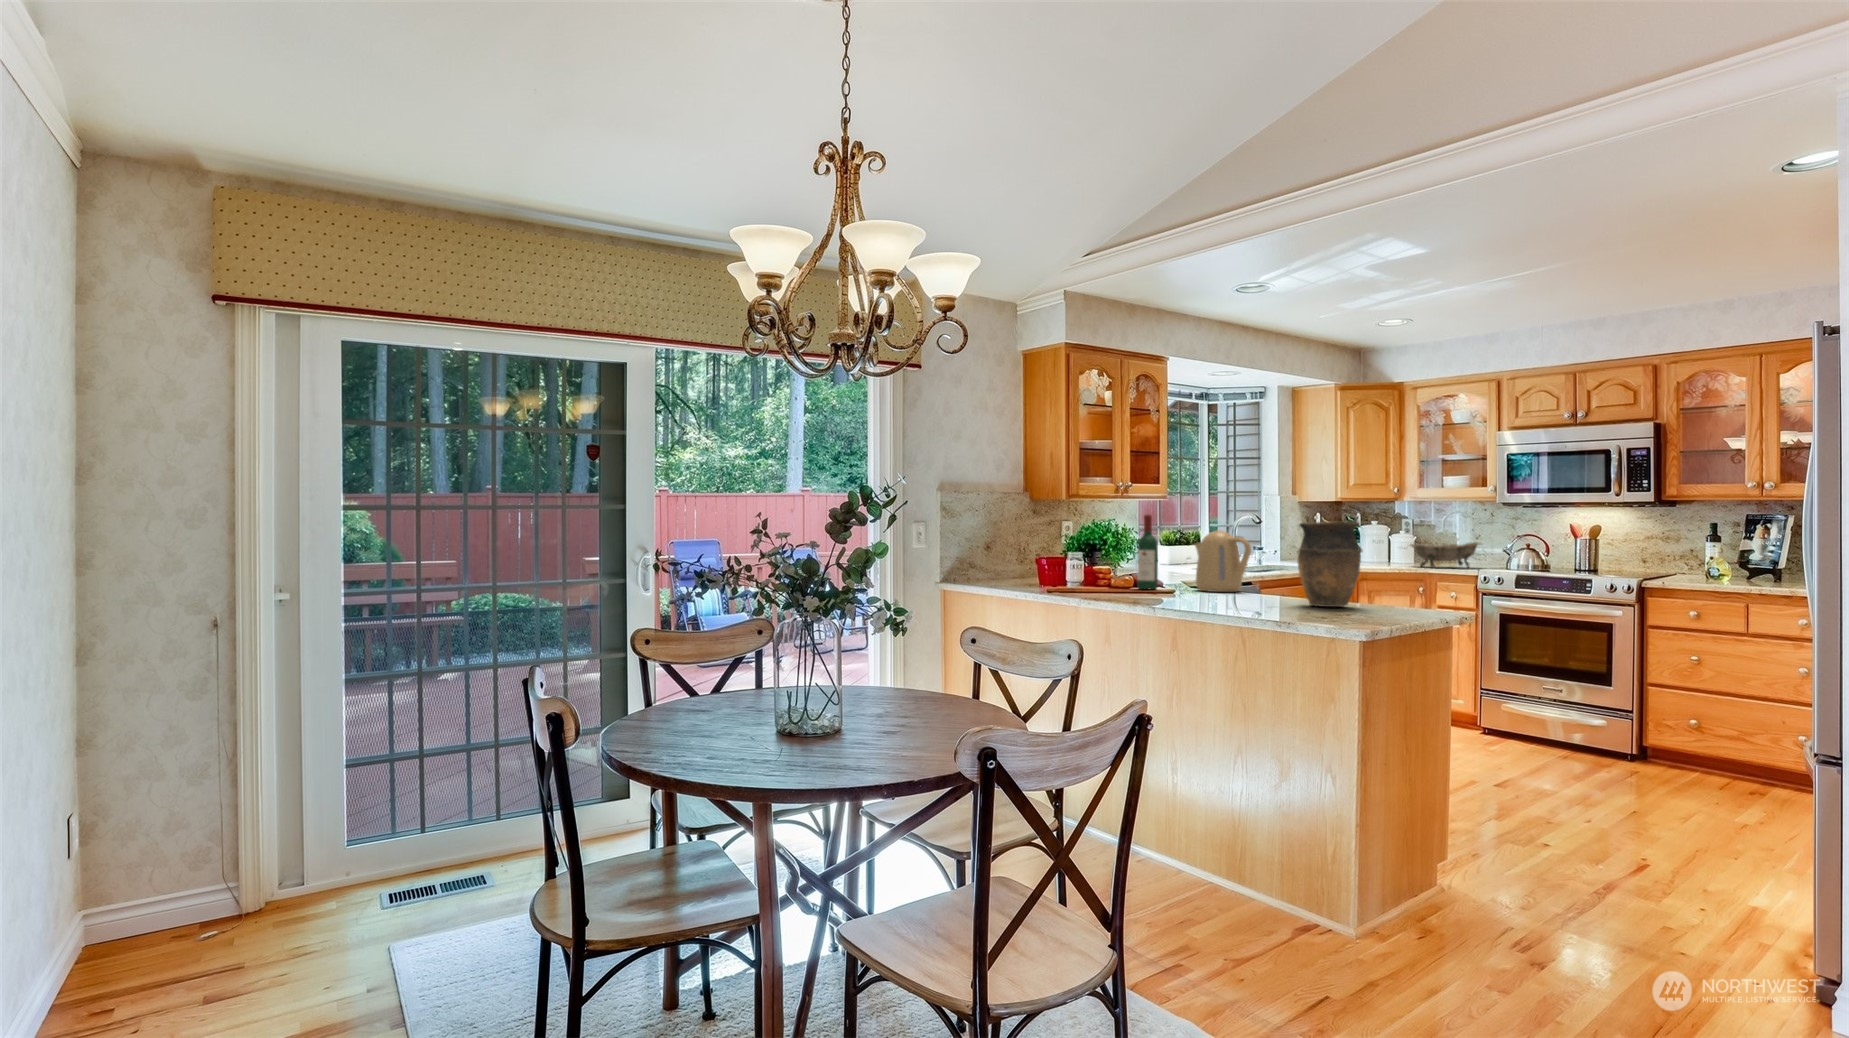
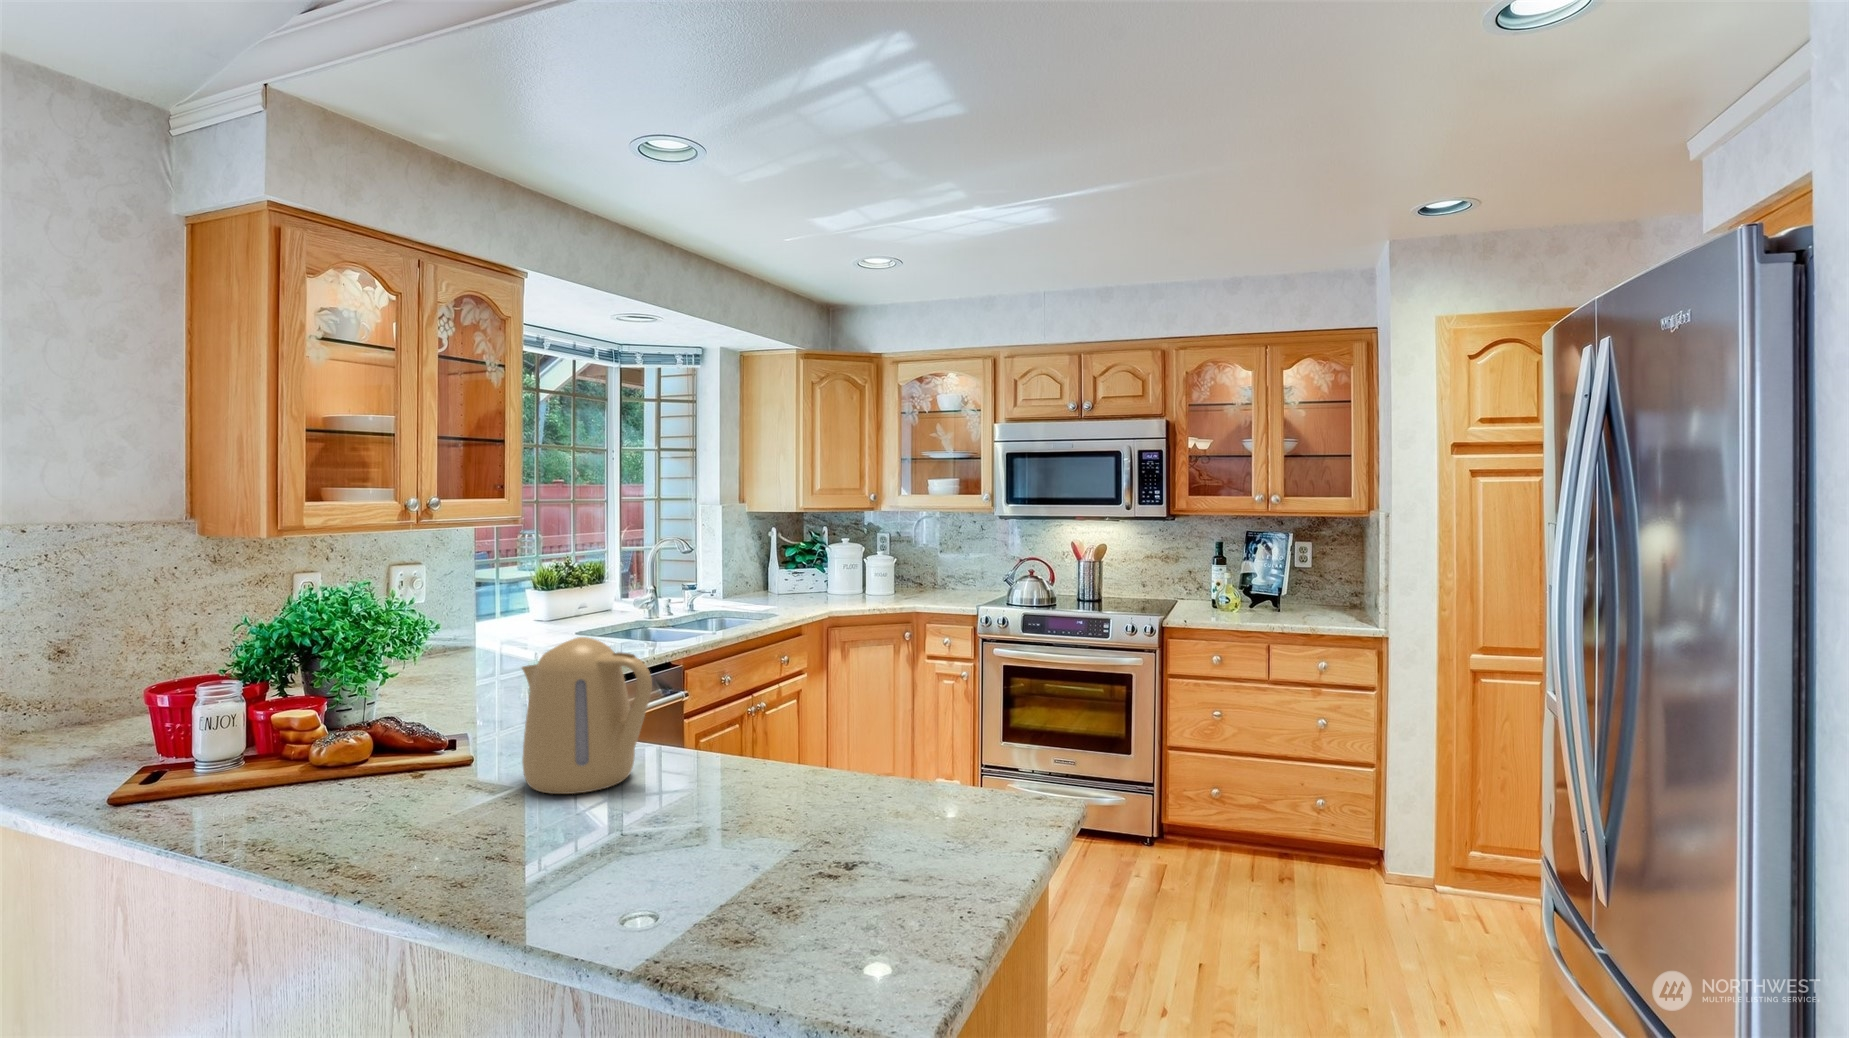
wine bottle: present [1137,515,1158,589] -> none [363,606,423,803]
vase: present [1298,522,1362,607] -> none [761,651,928,913]
decorative bowl: present [1410,542,1479,568] -> none [891,565,976,604]

